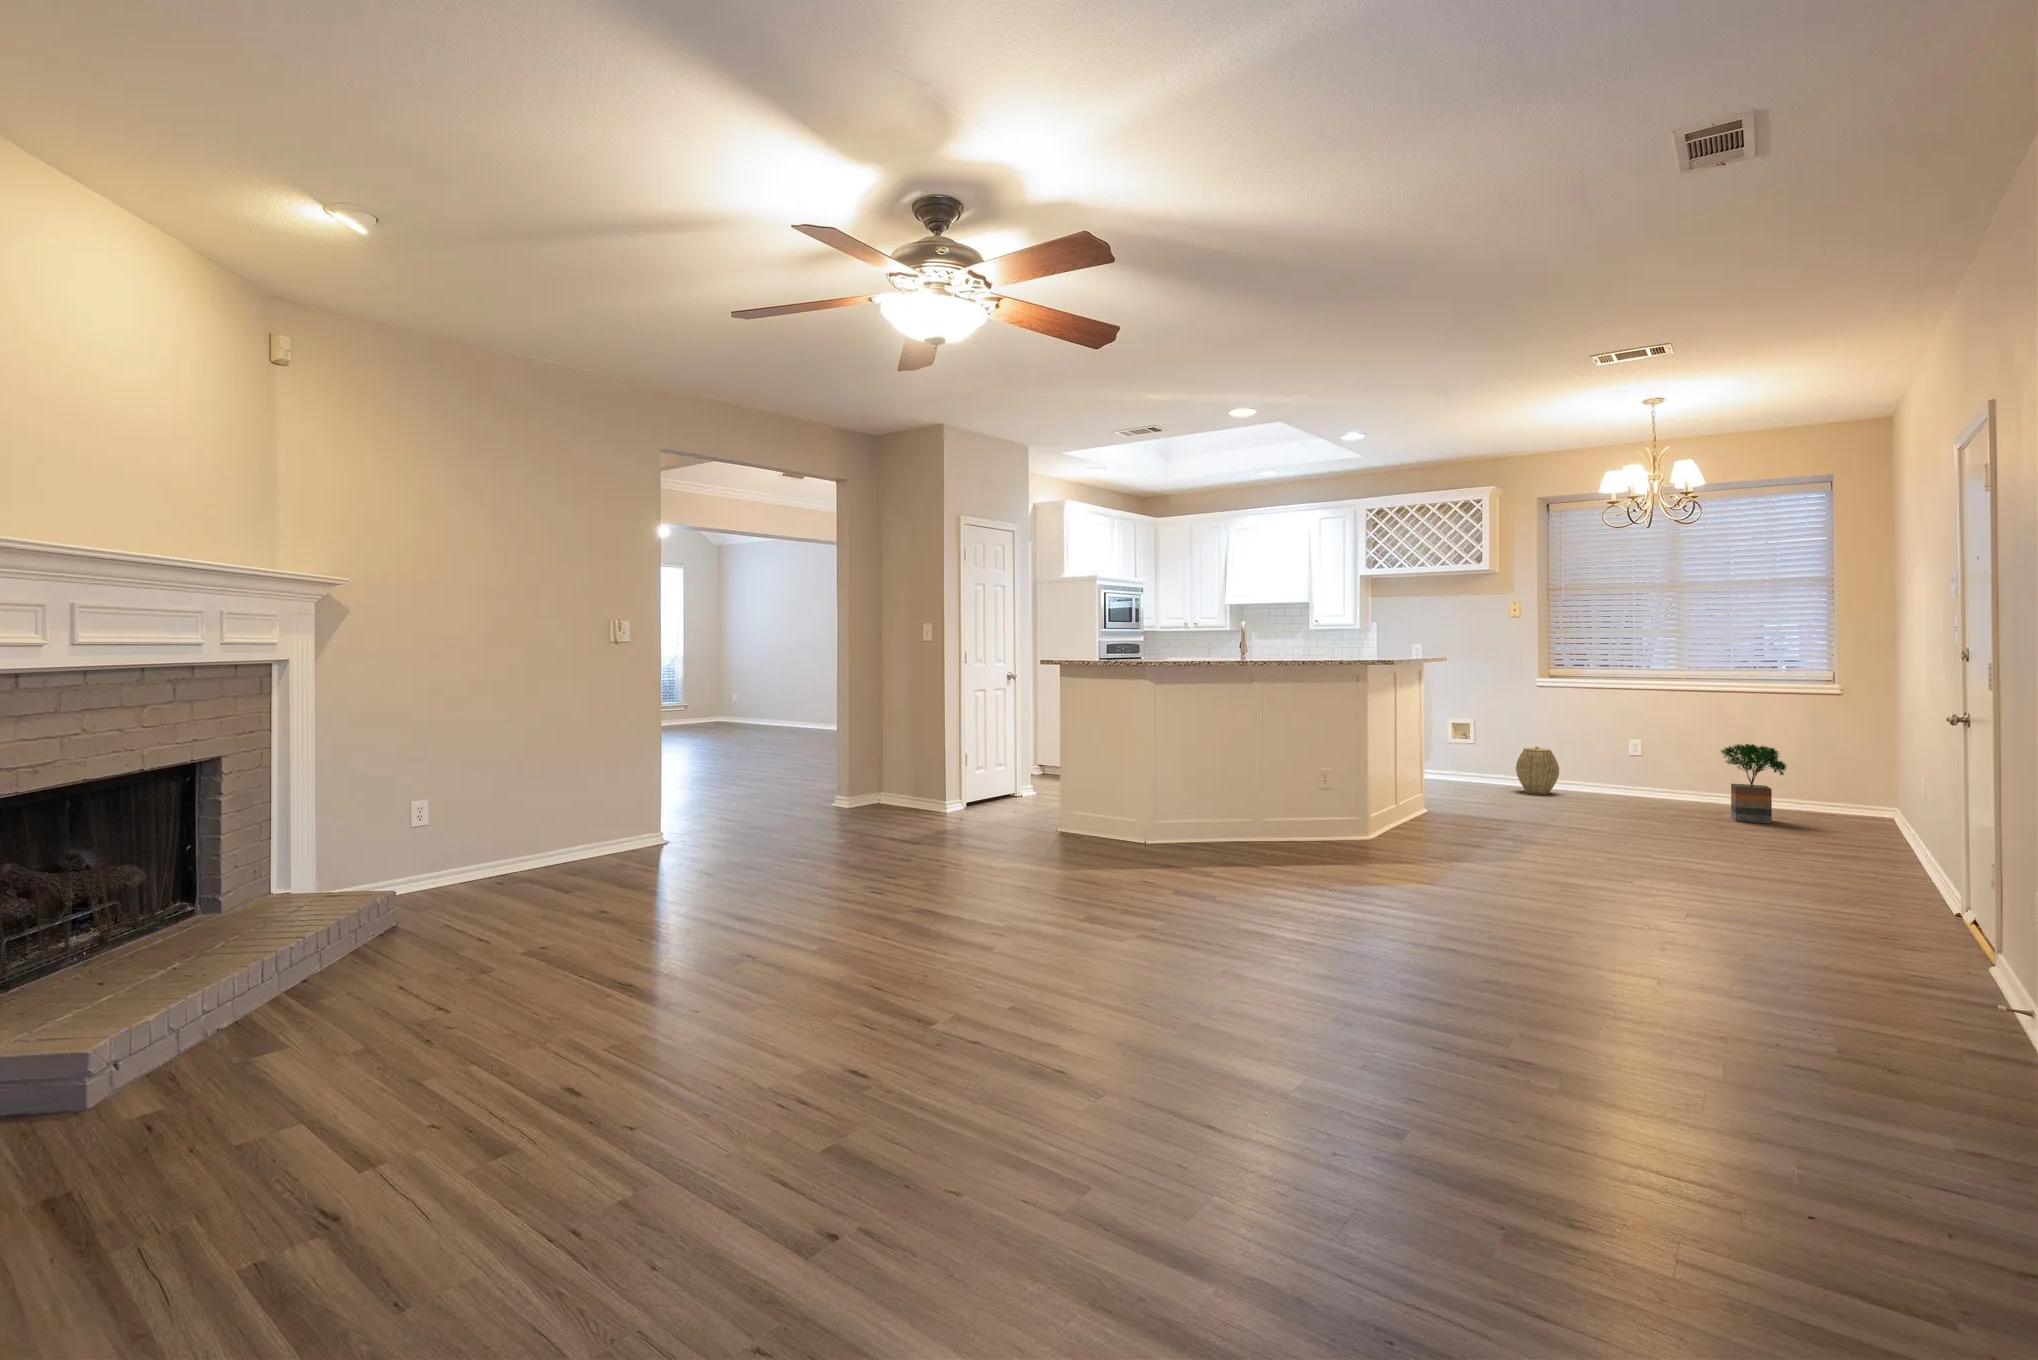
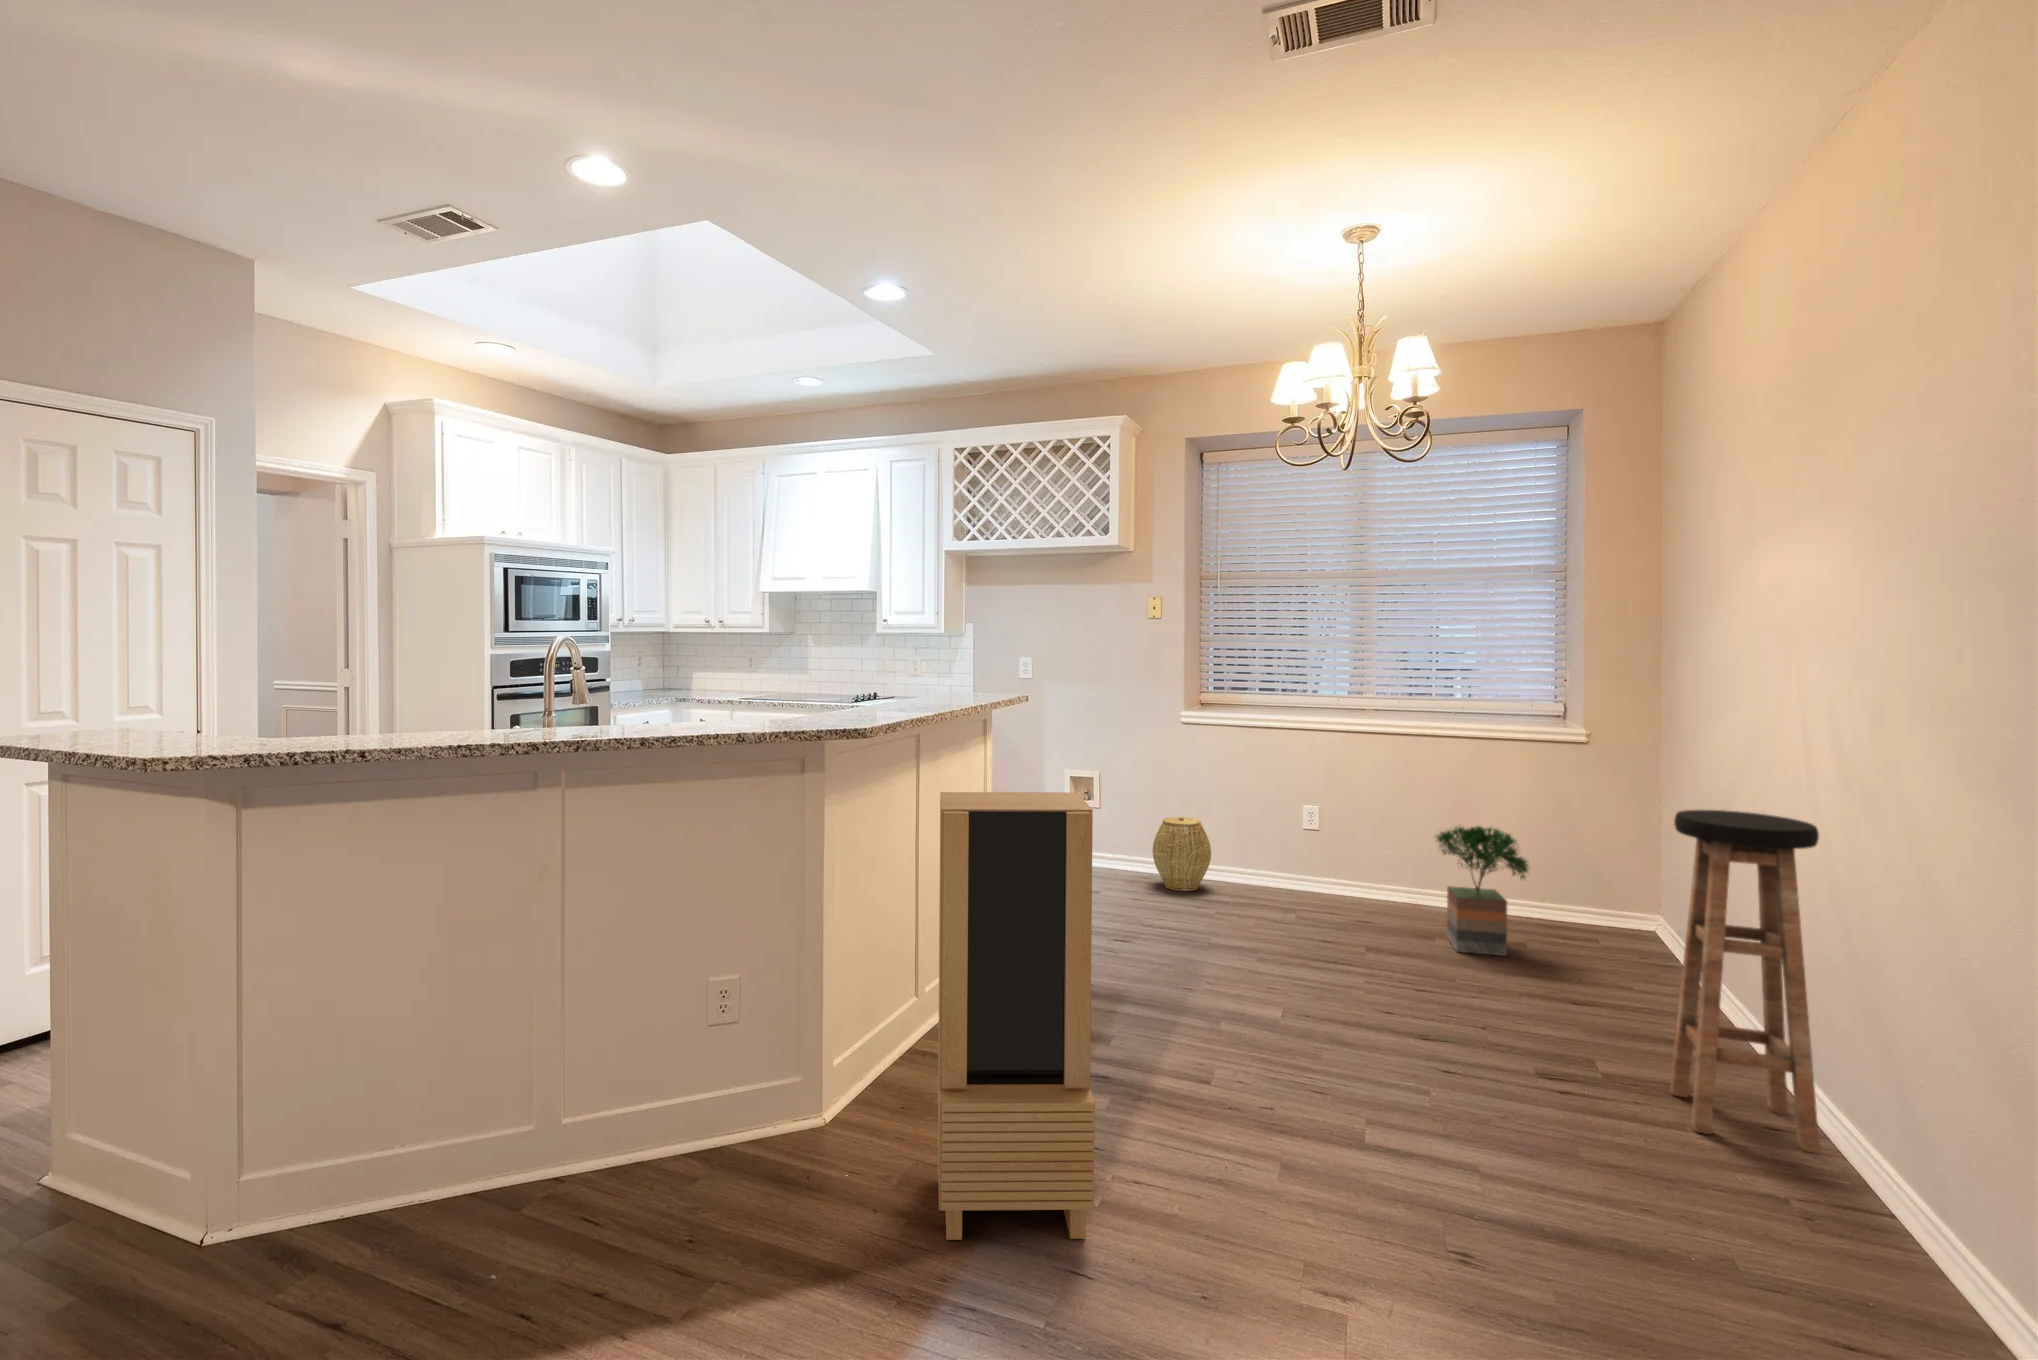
storage cabinet: none [1436,687,1518,867] -> present [938,792,1095,1240]
bar stool: none [1841,709,1921,876] -> present [1670,810,1820,1153]

